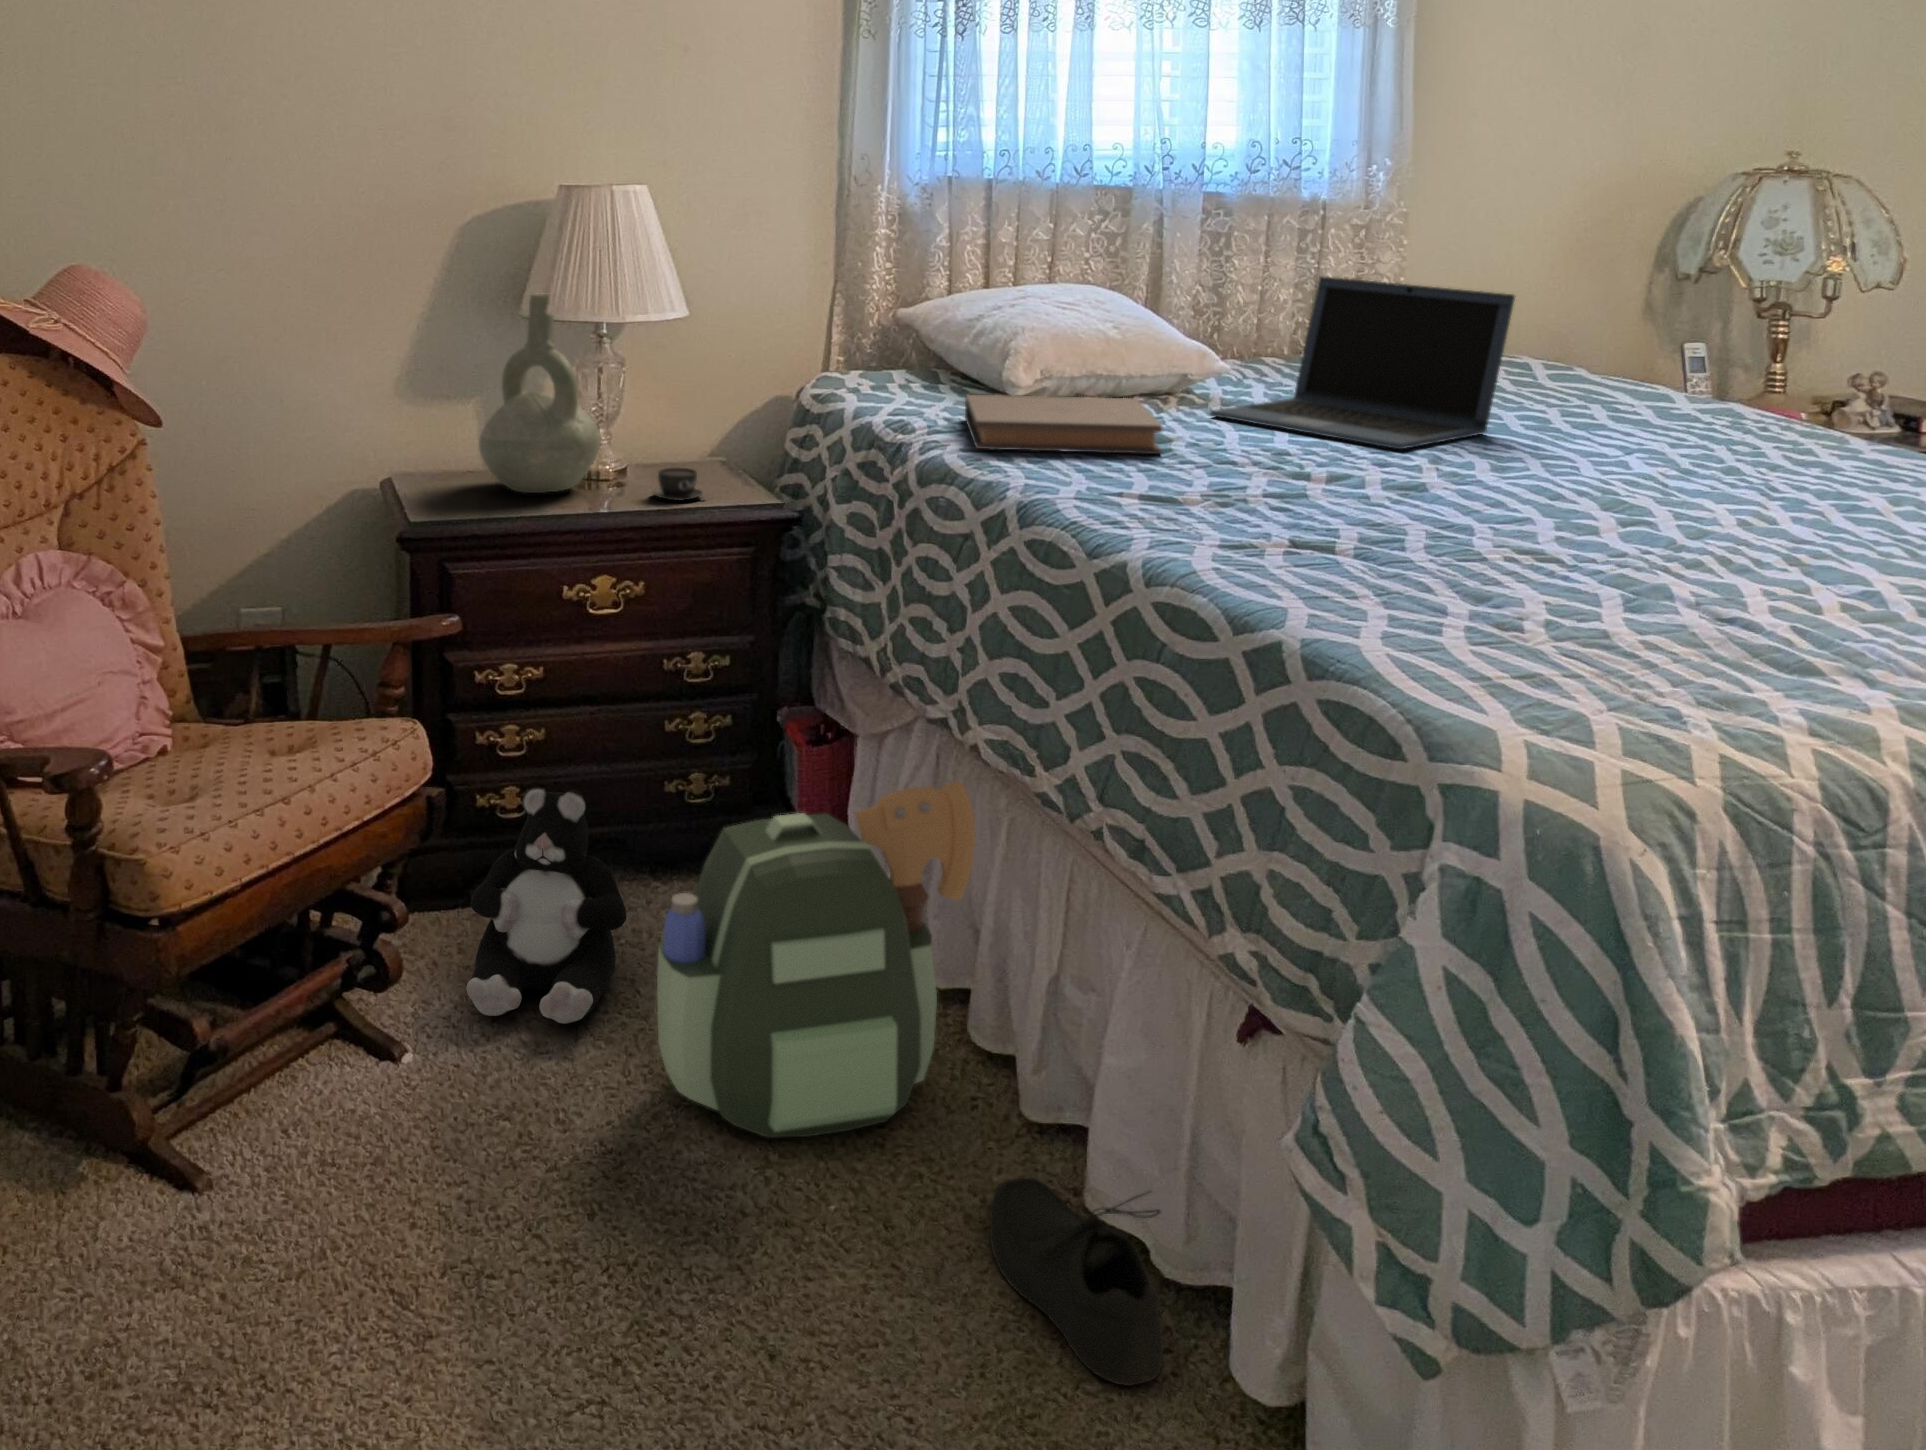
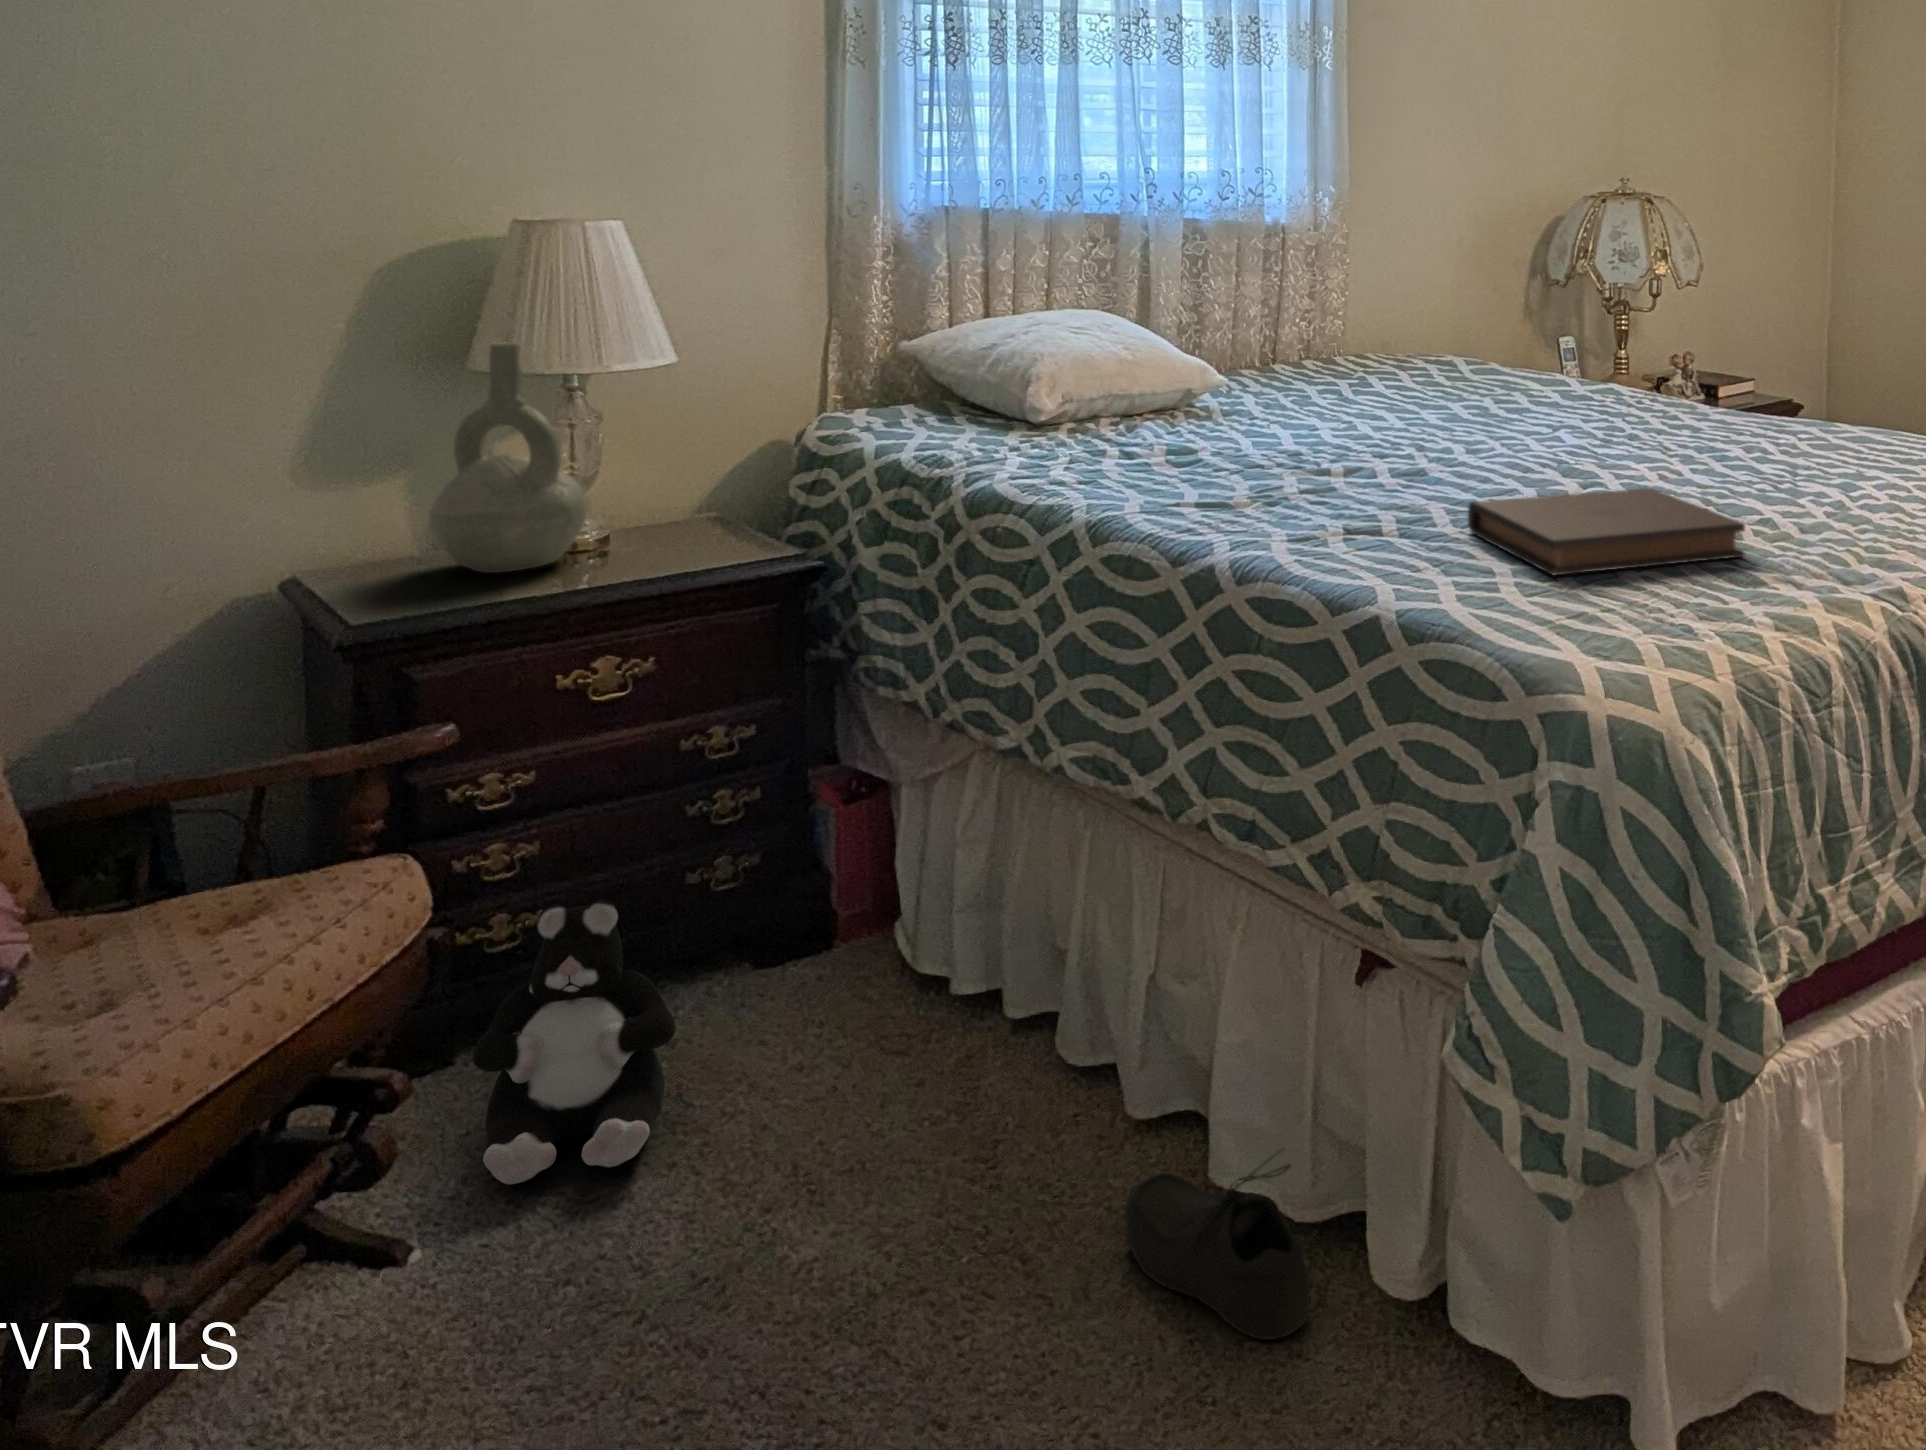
laptop: present [1210,277,1515,449] -> none [1223,293,1463,441]
book: present [965,395,1163,454] -> present [1468,488,1745,575]
teacup: present [652,468,703,501] -> none [656,525,726,561]
backpack: present [657,781,975,1138] -> none [738,804,1065,1219]

